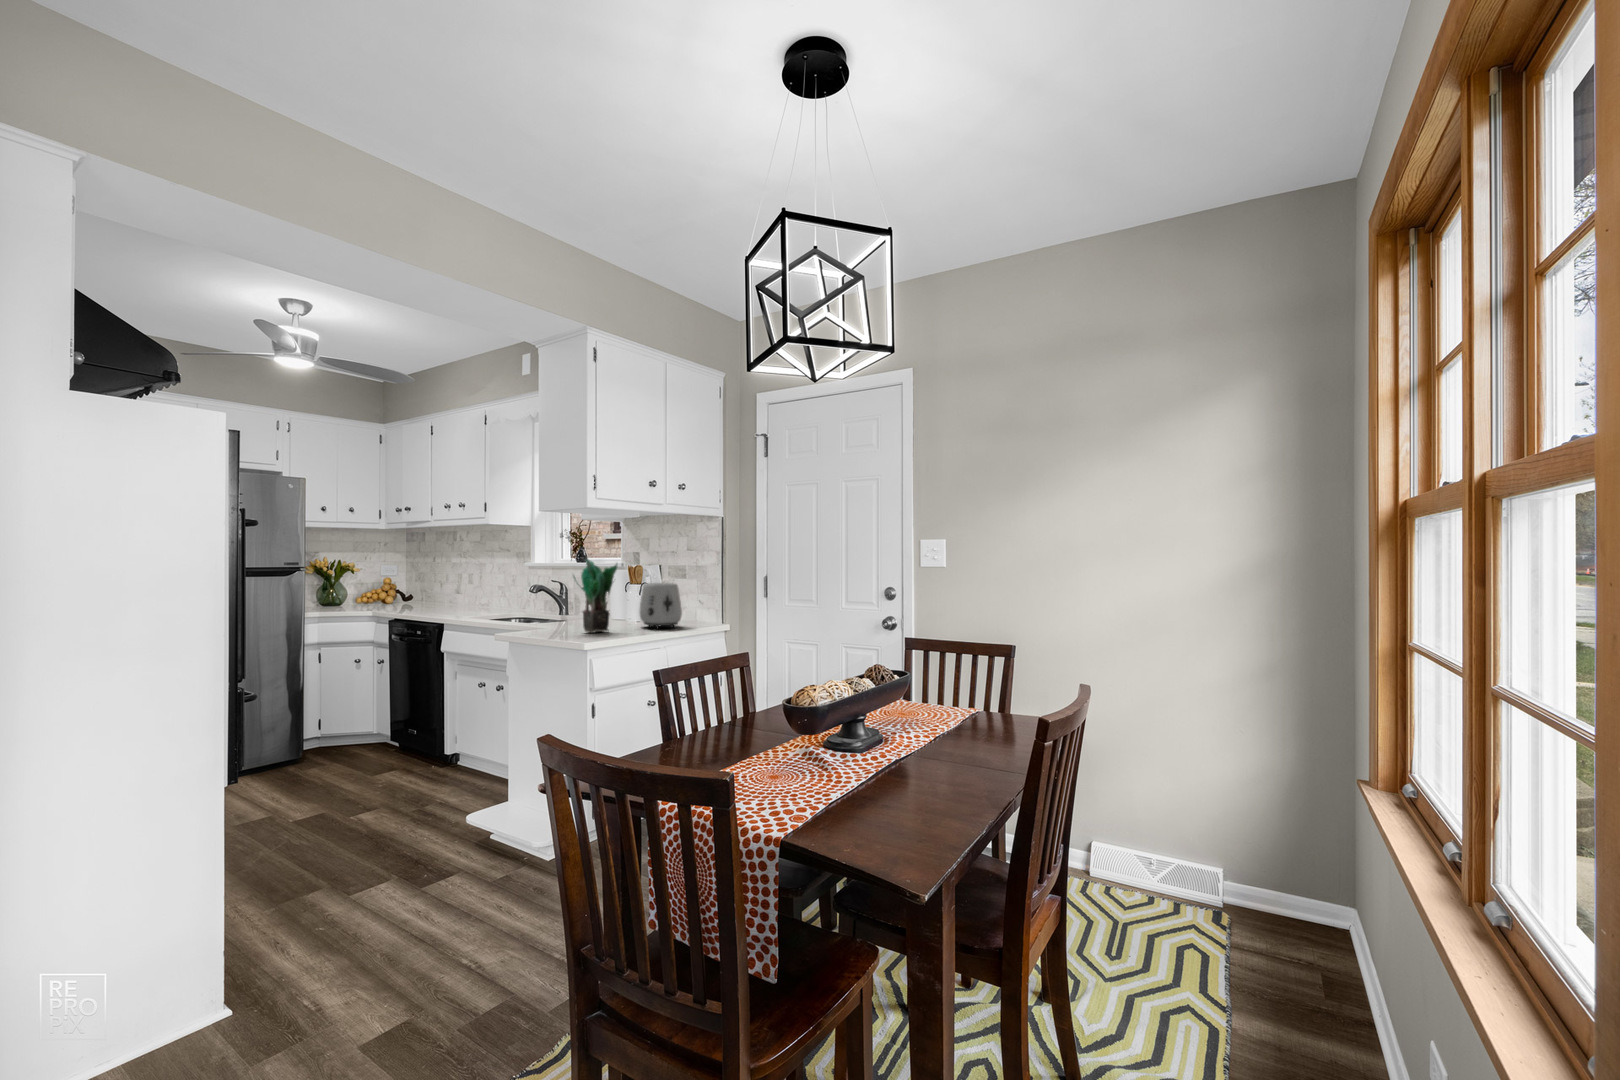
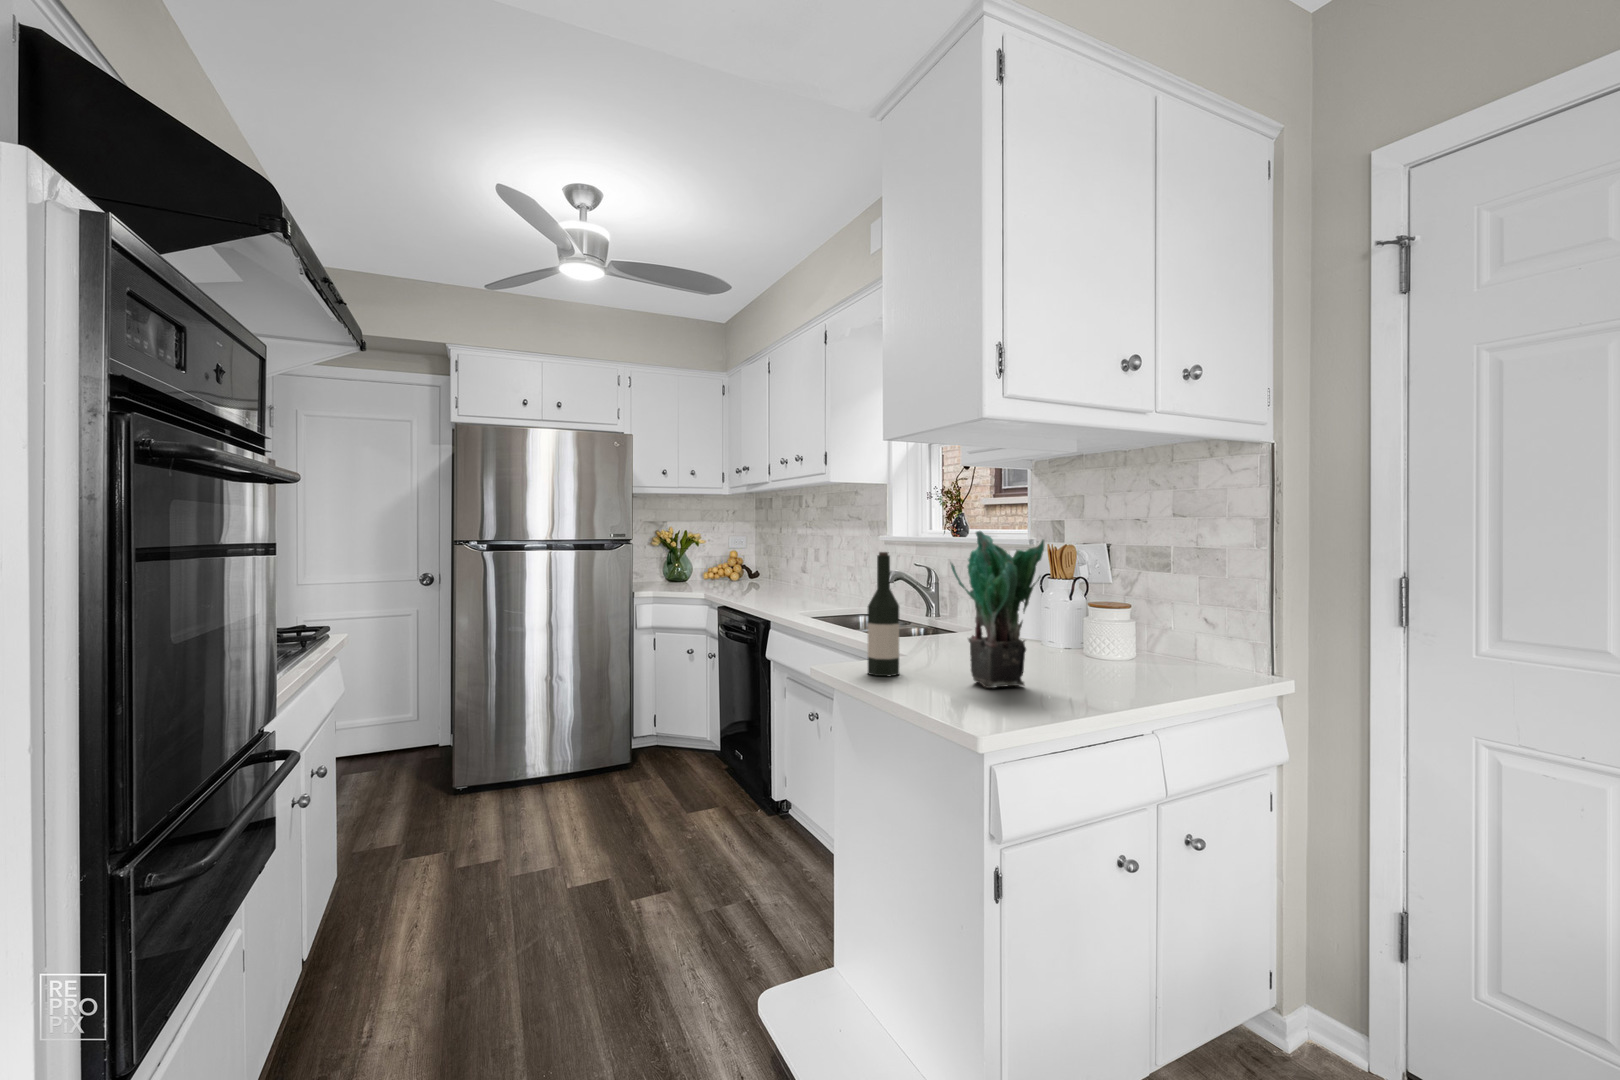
wine bottle: none [529,570,546,634] -> present [868,552,899,676]
toaster: present [640,583,682,629] -> none [1081,582,1188,688]

